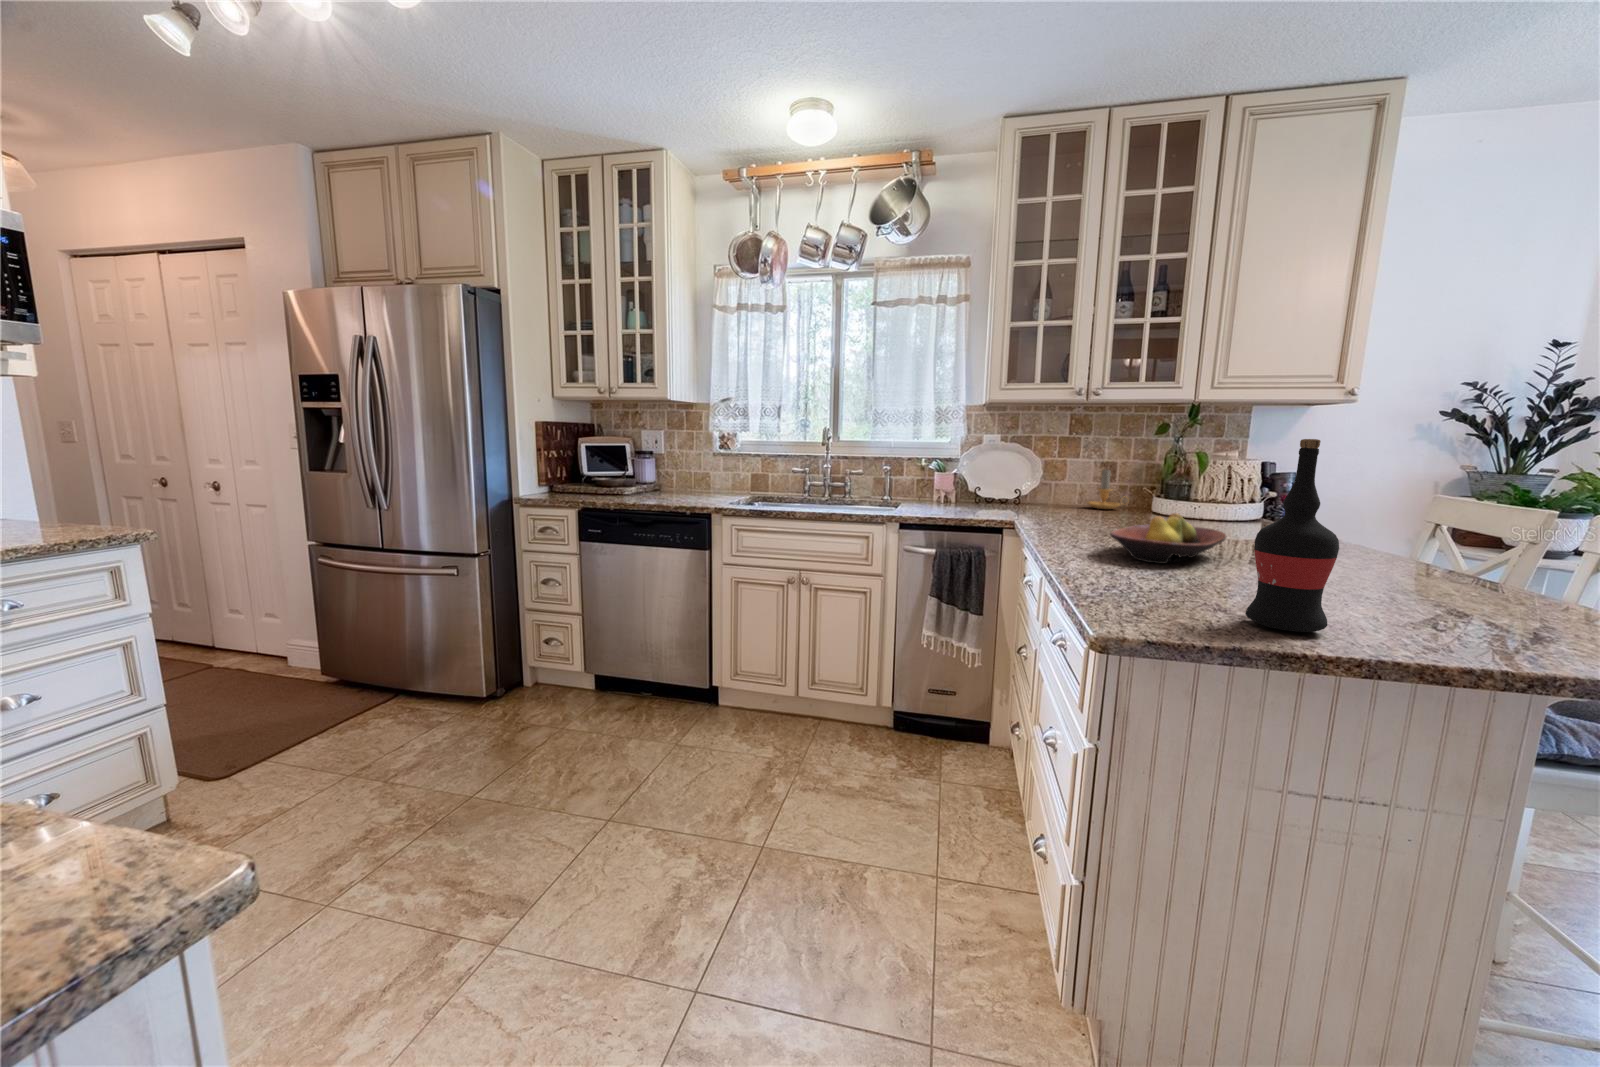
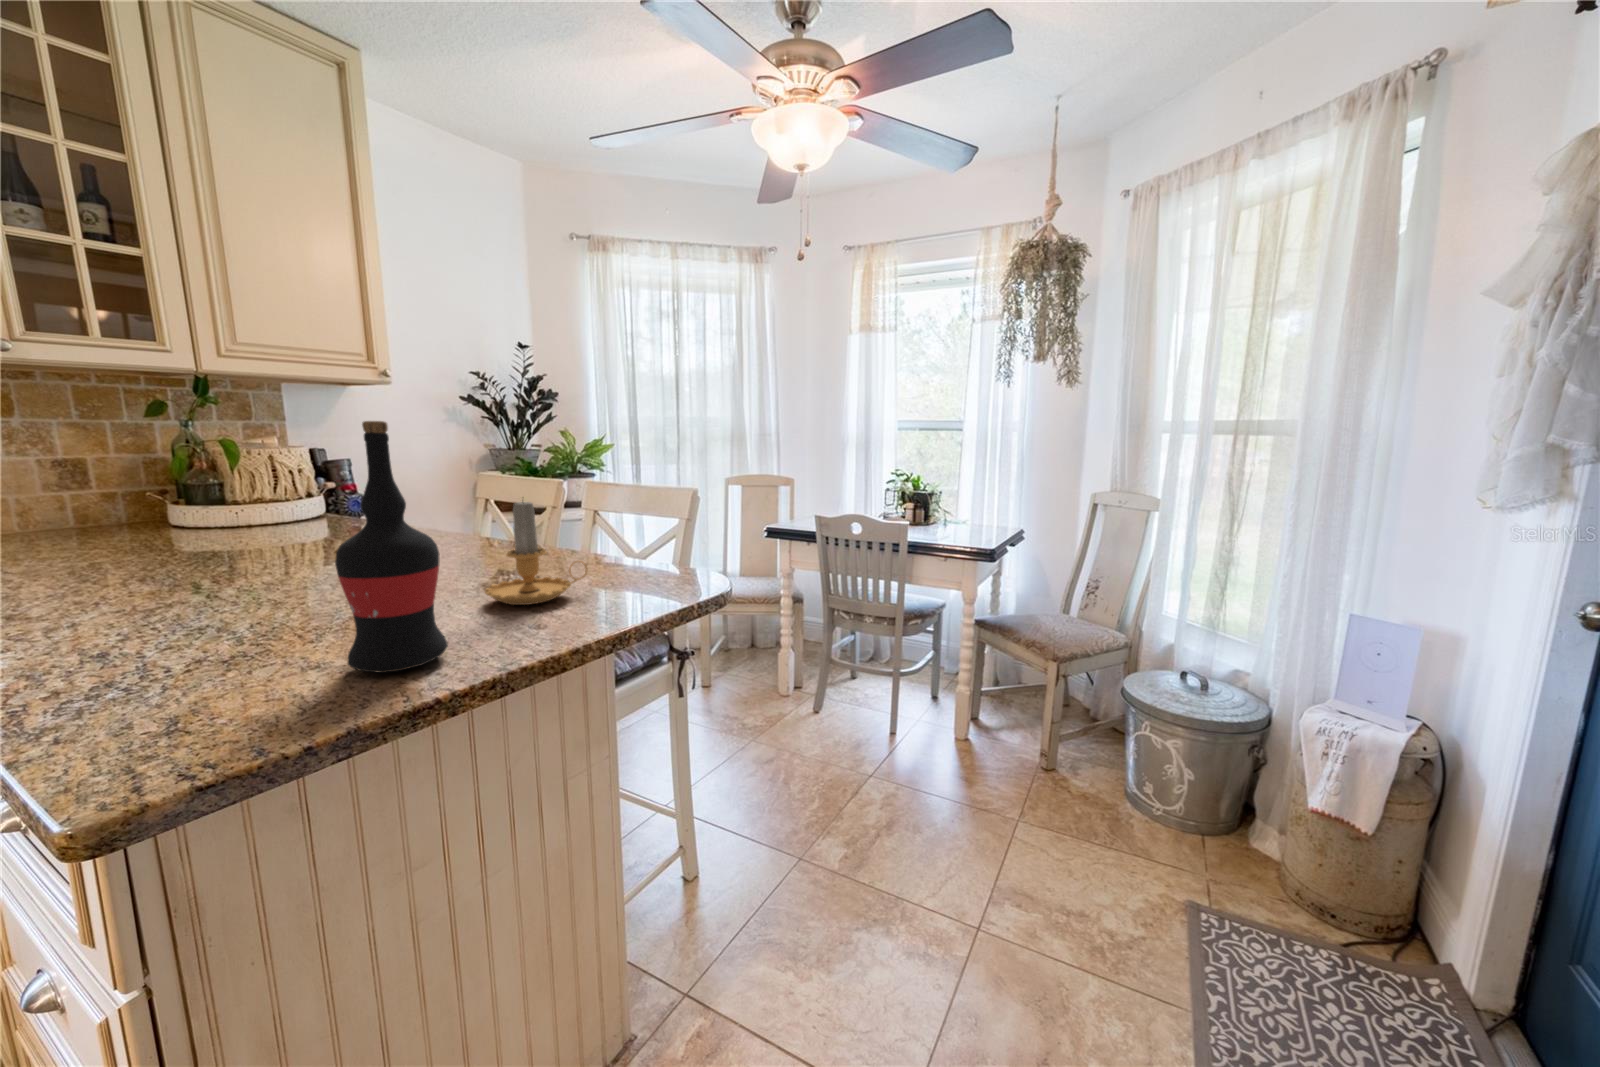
candle: present [1087,470,1125,509] -> present [485,501,588,605]
fruit bowl: present [1110,513,1226,563] -> none [84,529,291,613]

